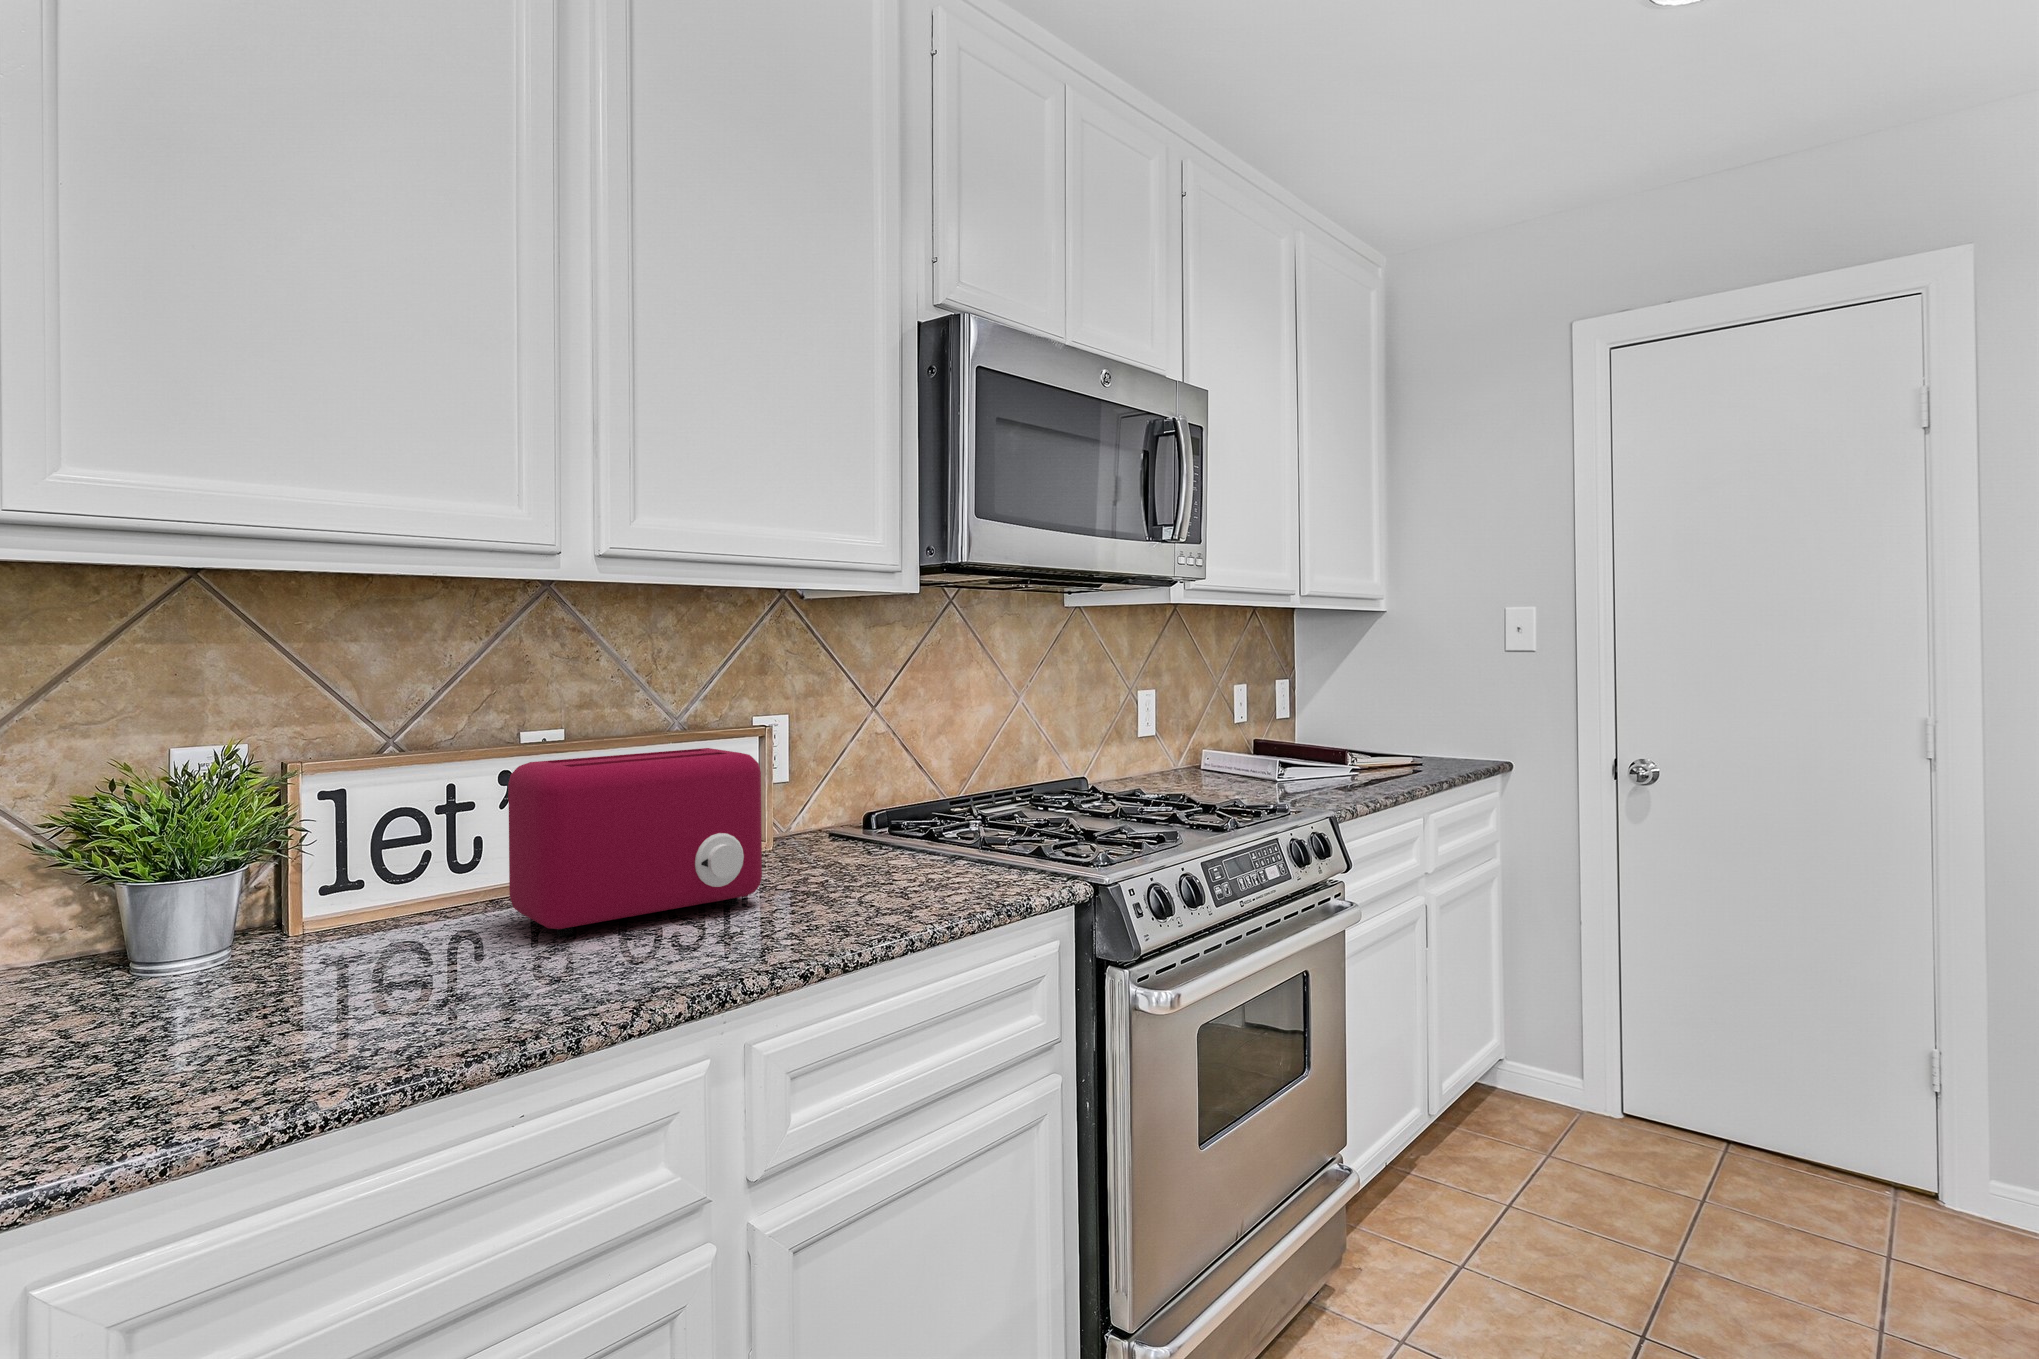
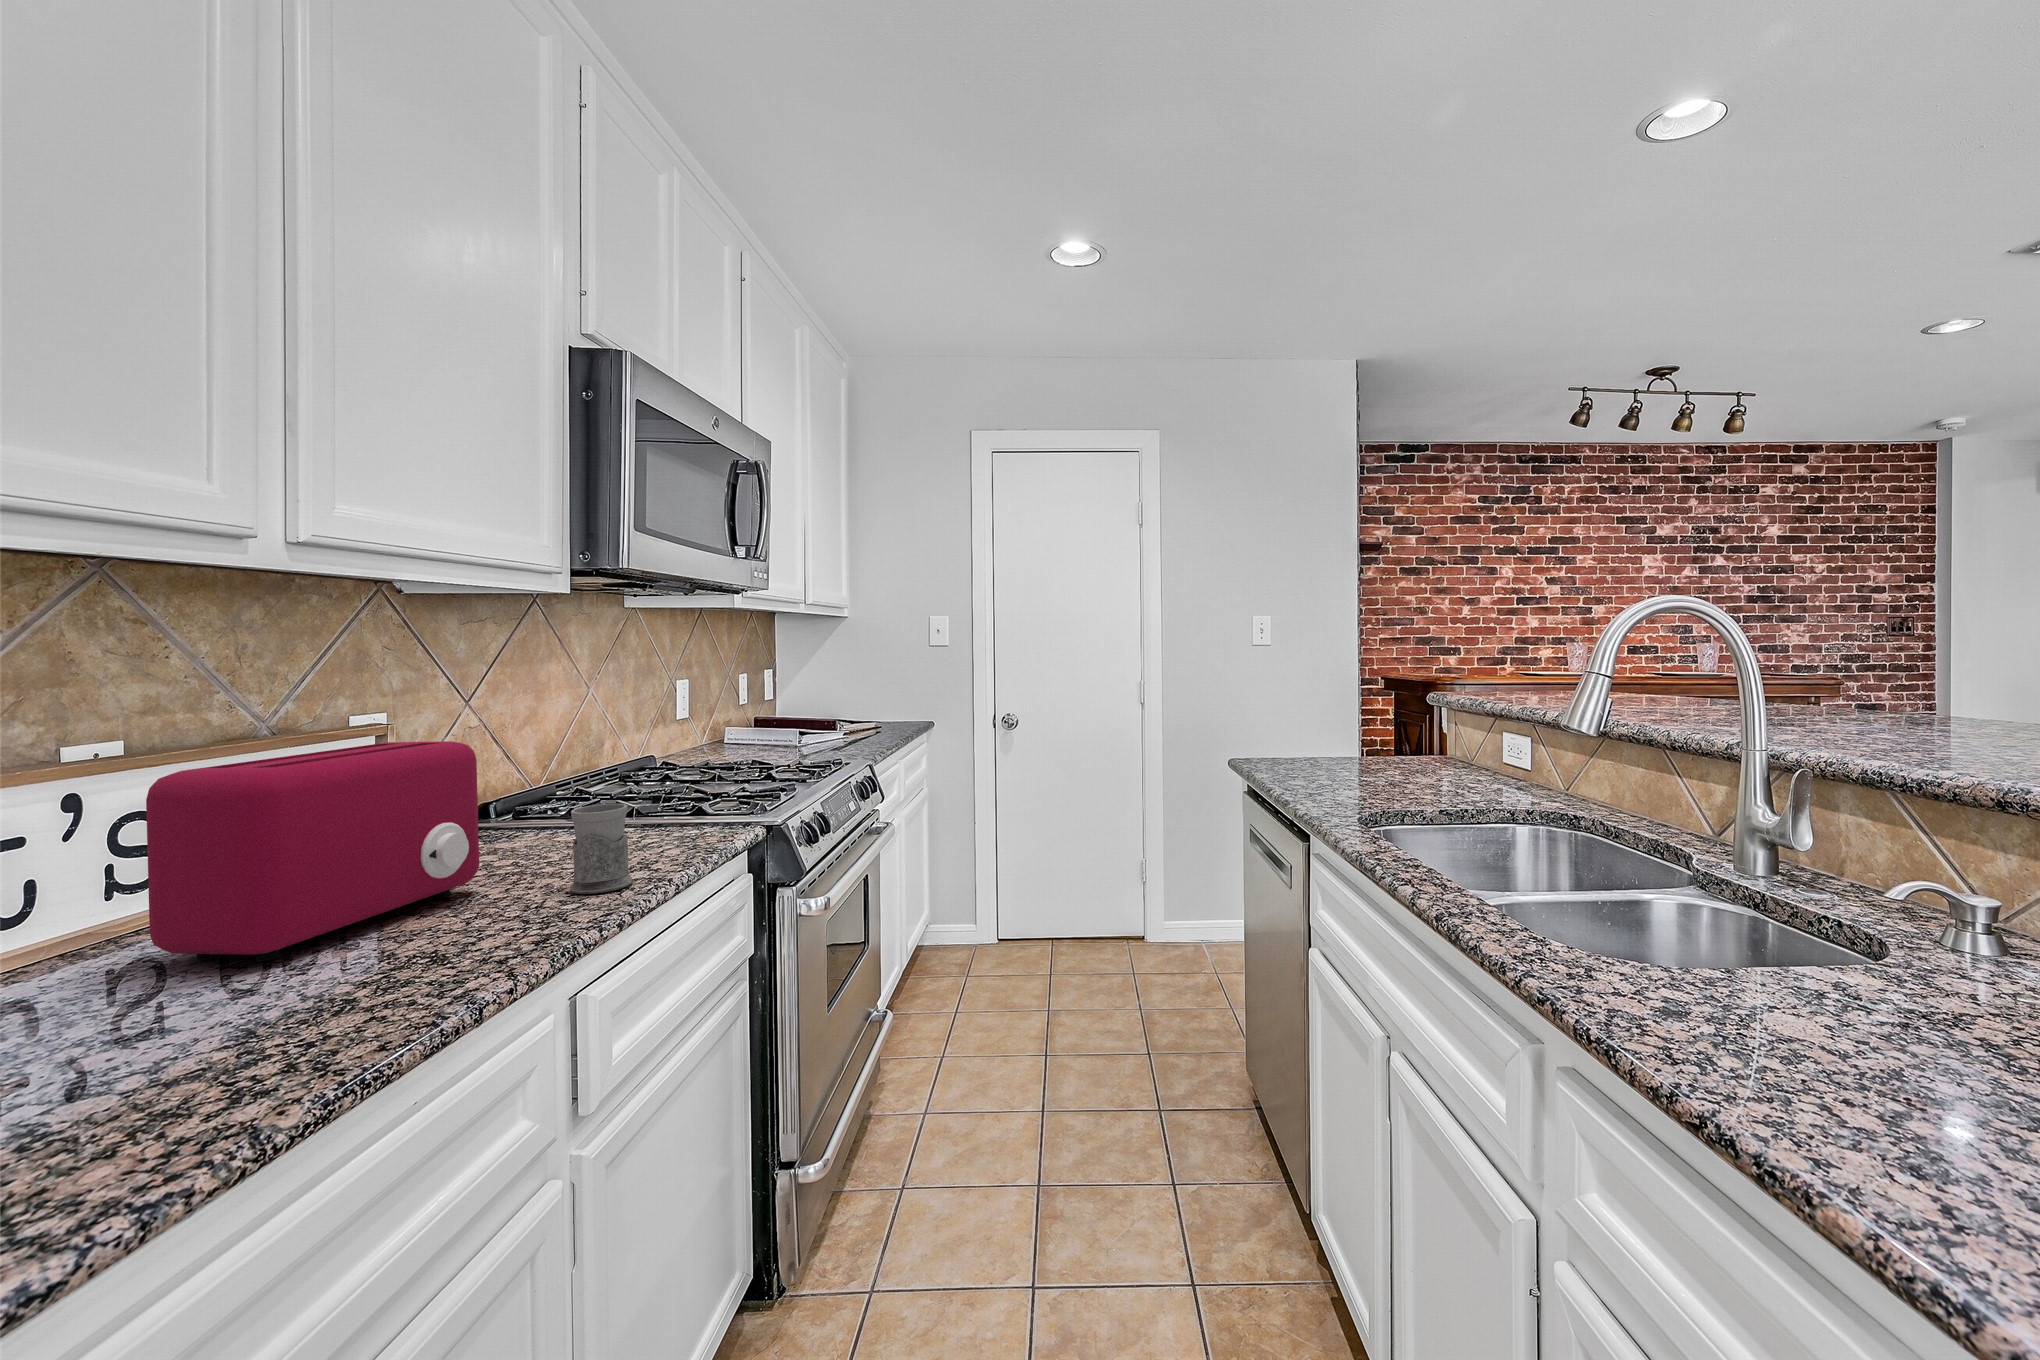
mug: none [814,835,885,932] -> present [570,804,633,894]

